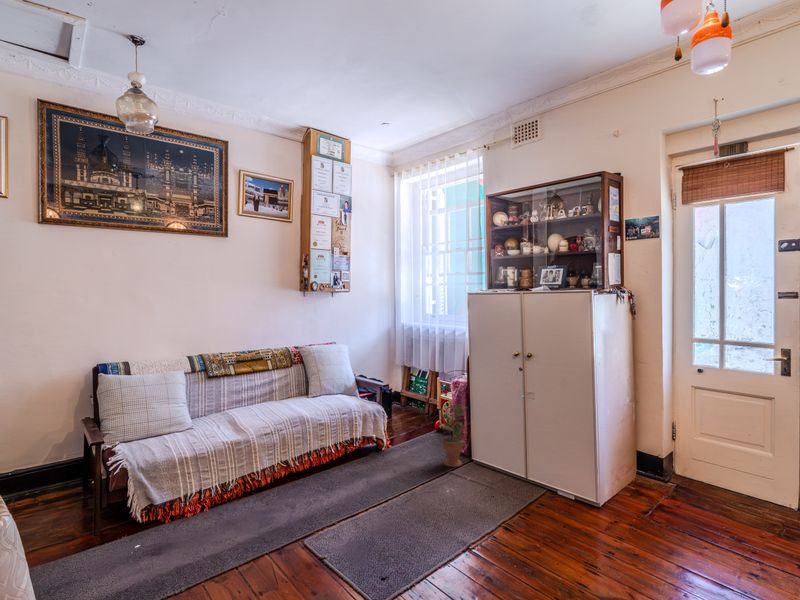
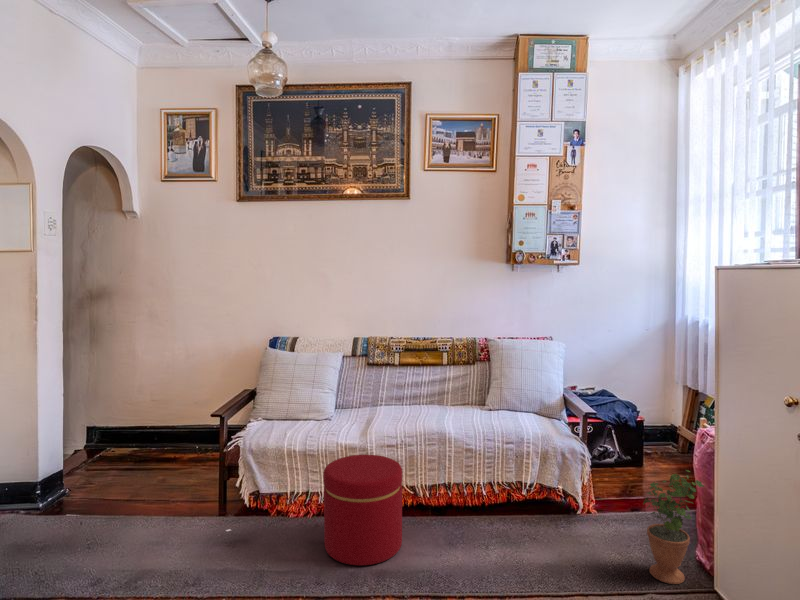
ottoman: none [240,439,306,525] -> present [323,455,402,565]

